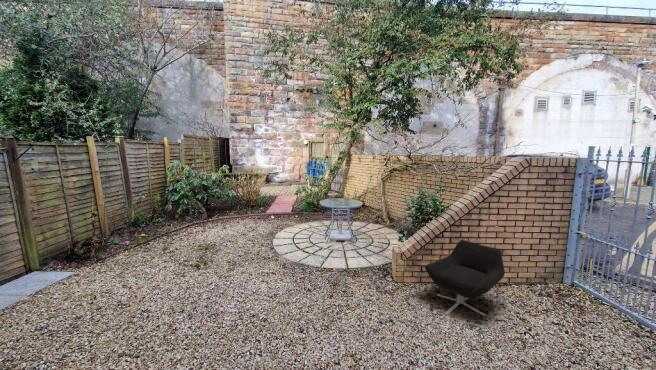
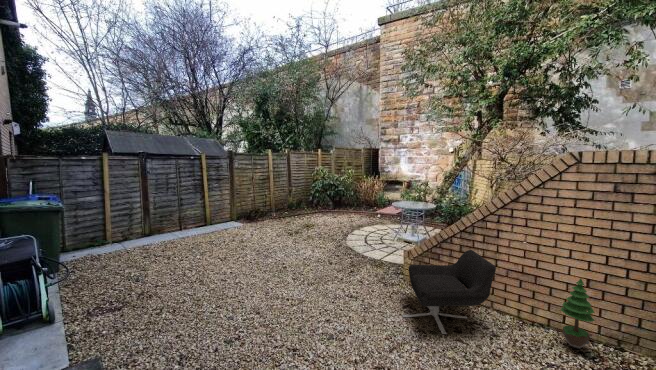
potted tree: none [525,244,546,291] -> present [561,278,595,349]

